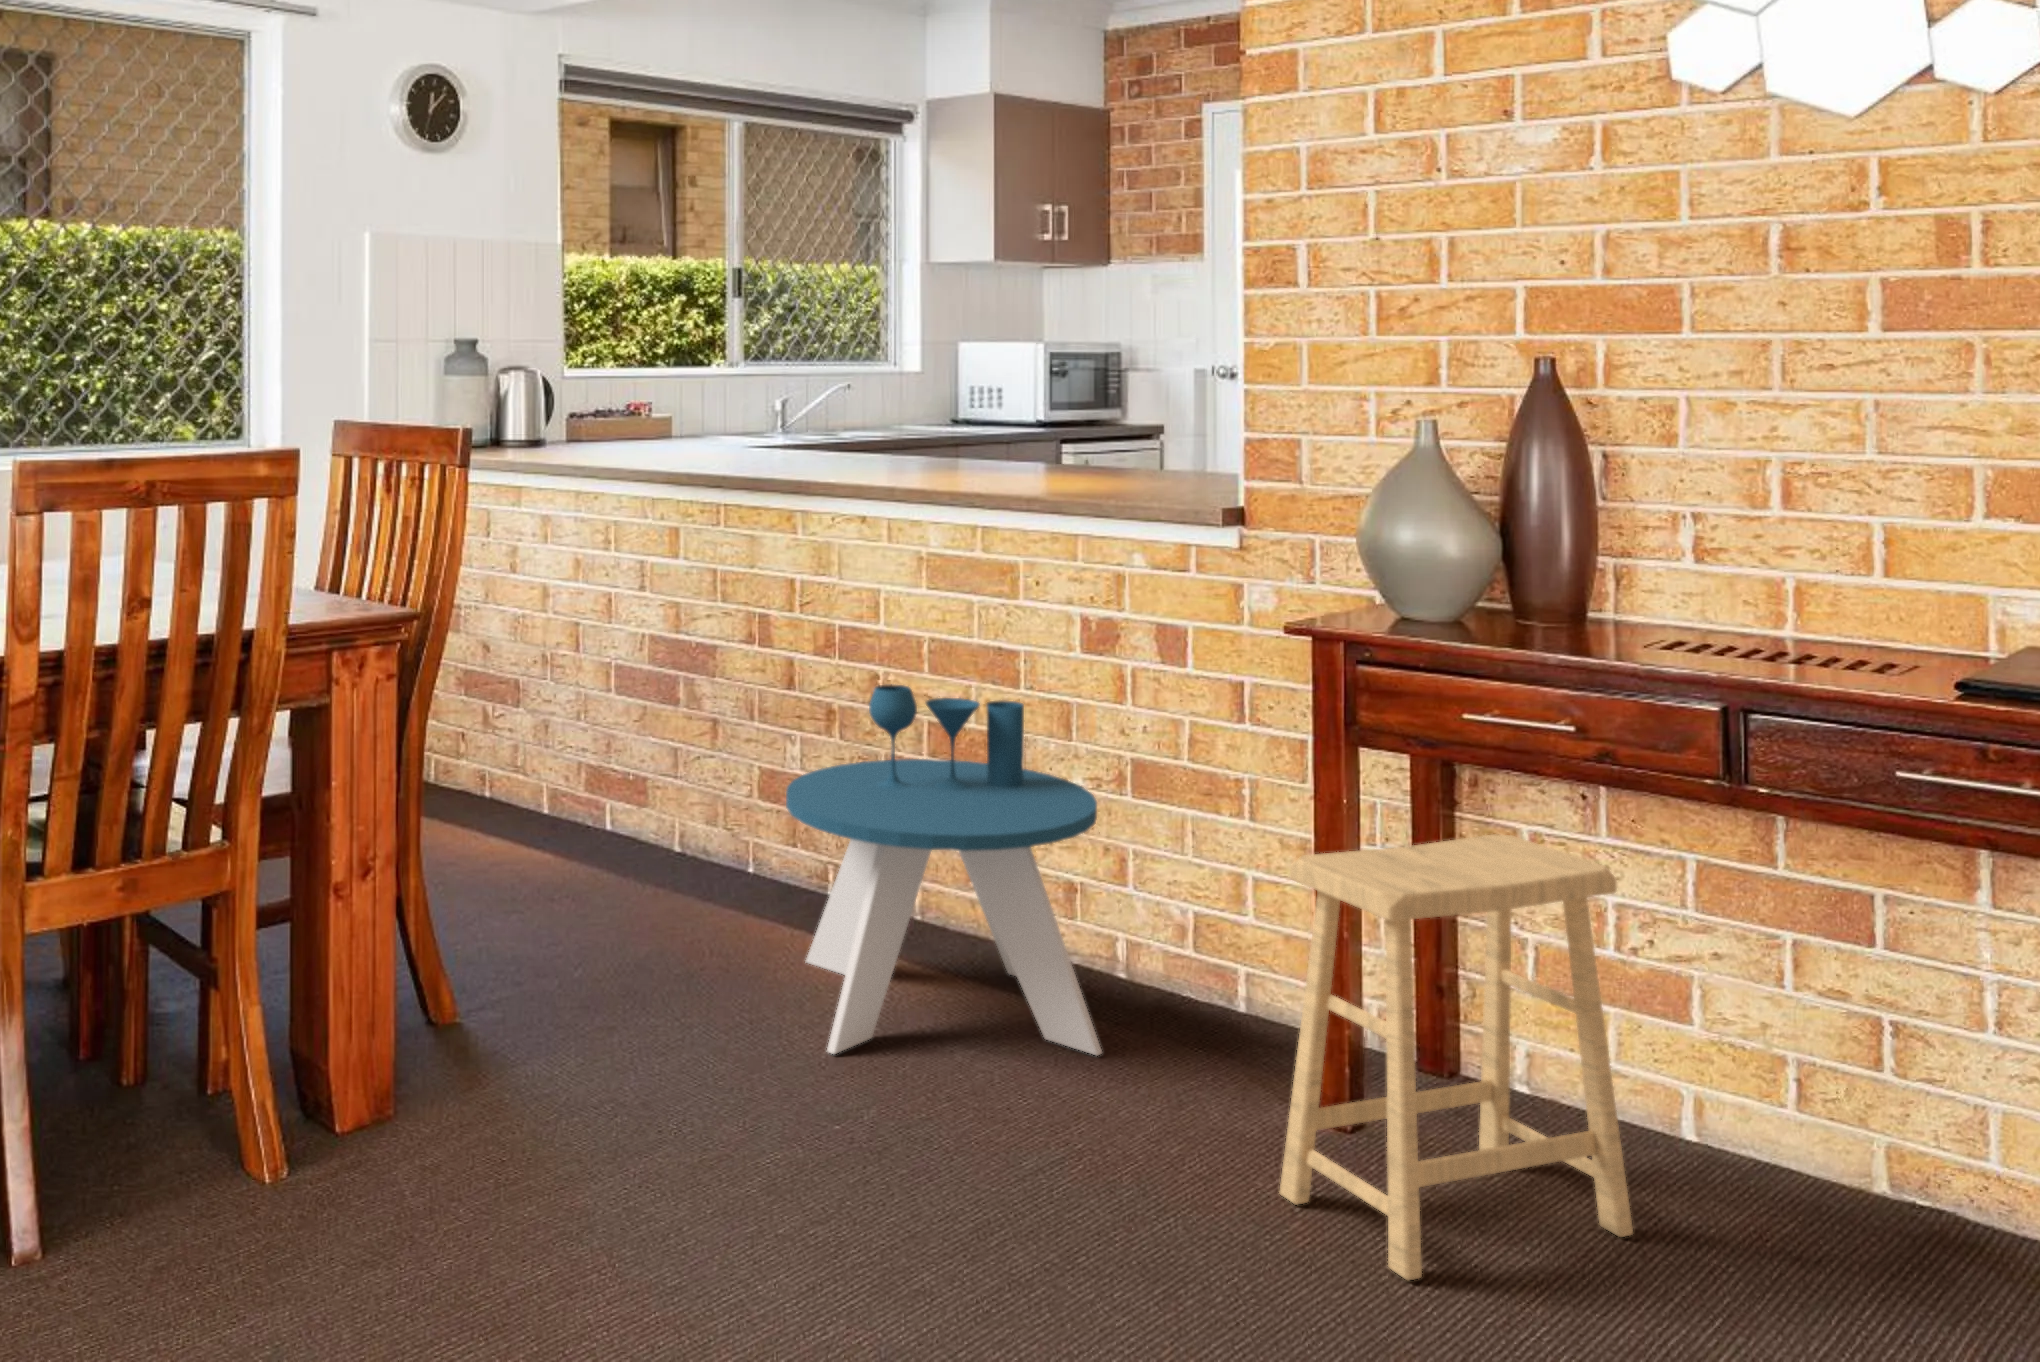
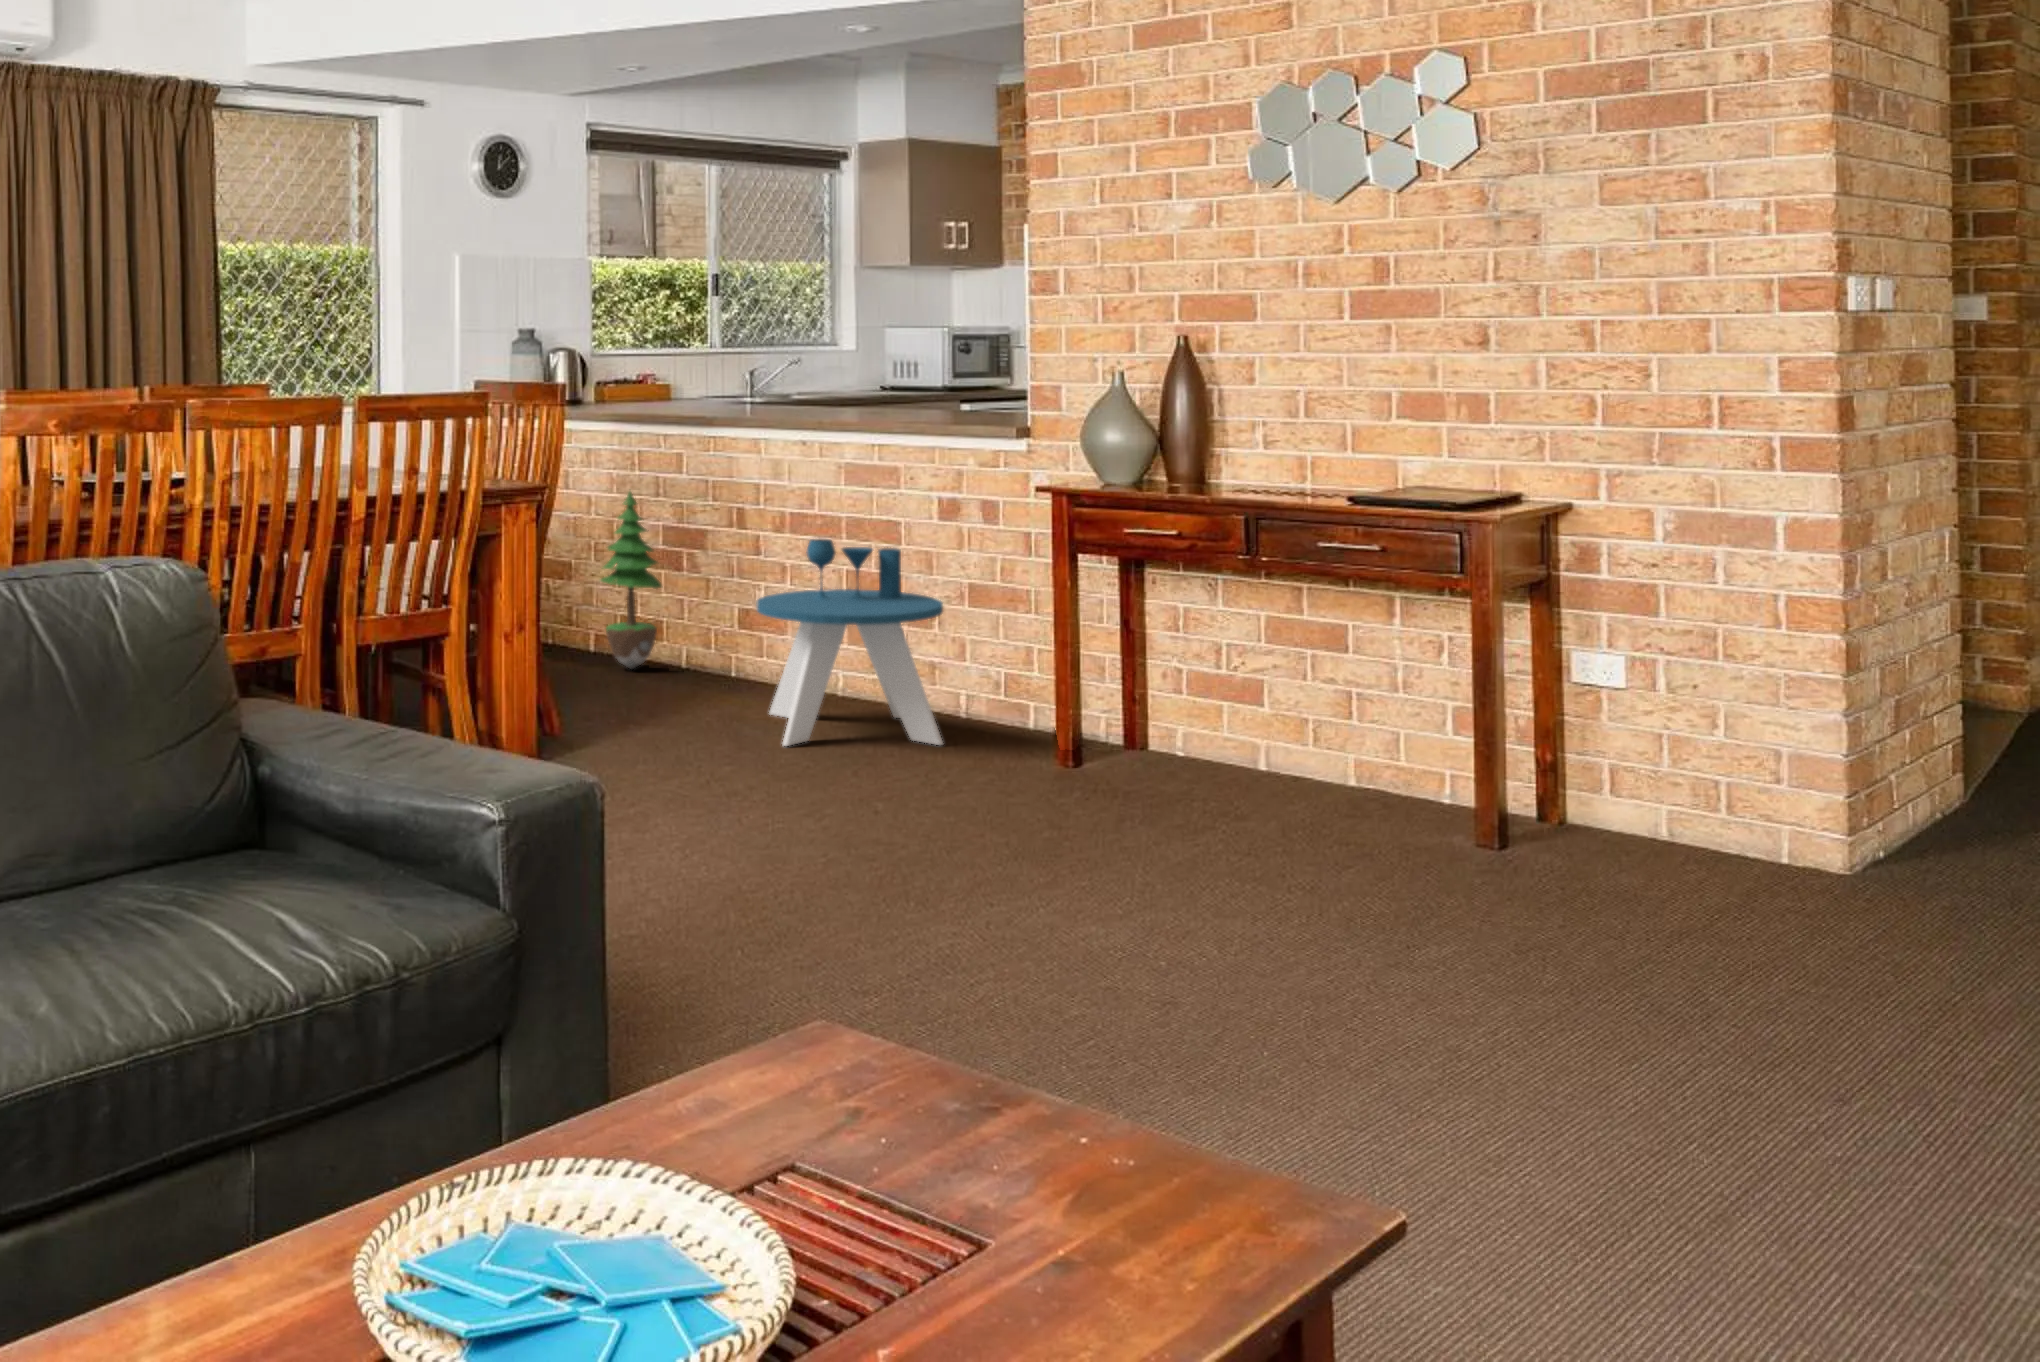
potted tree: none [553,579,651,851] -> present [601,492,662,669]
footstool: present [1280,834,1633,1280] -> none [1026,597,1208,811]

